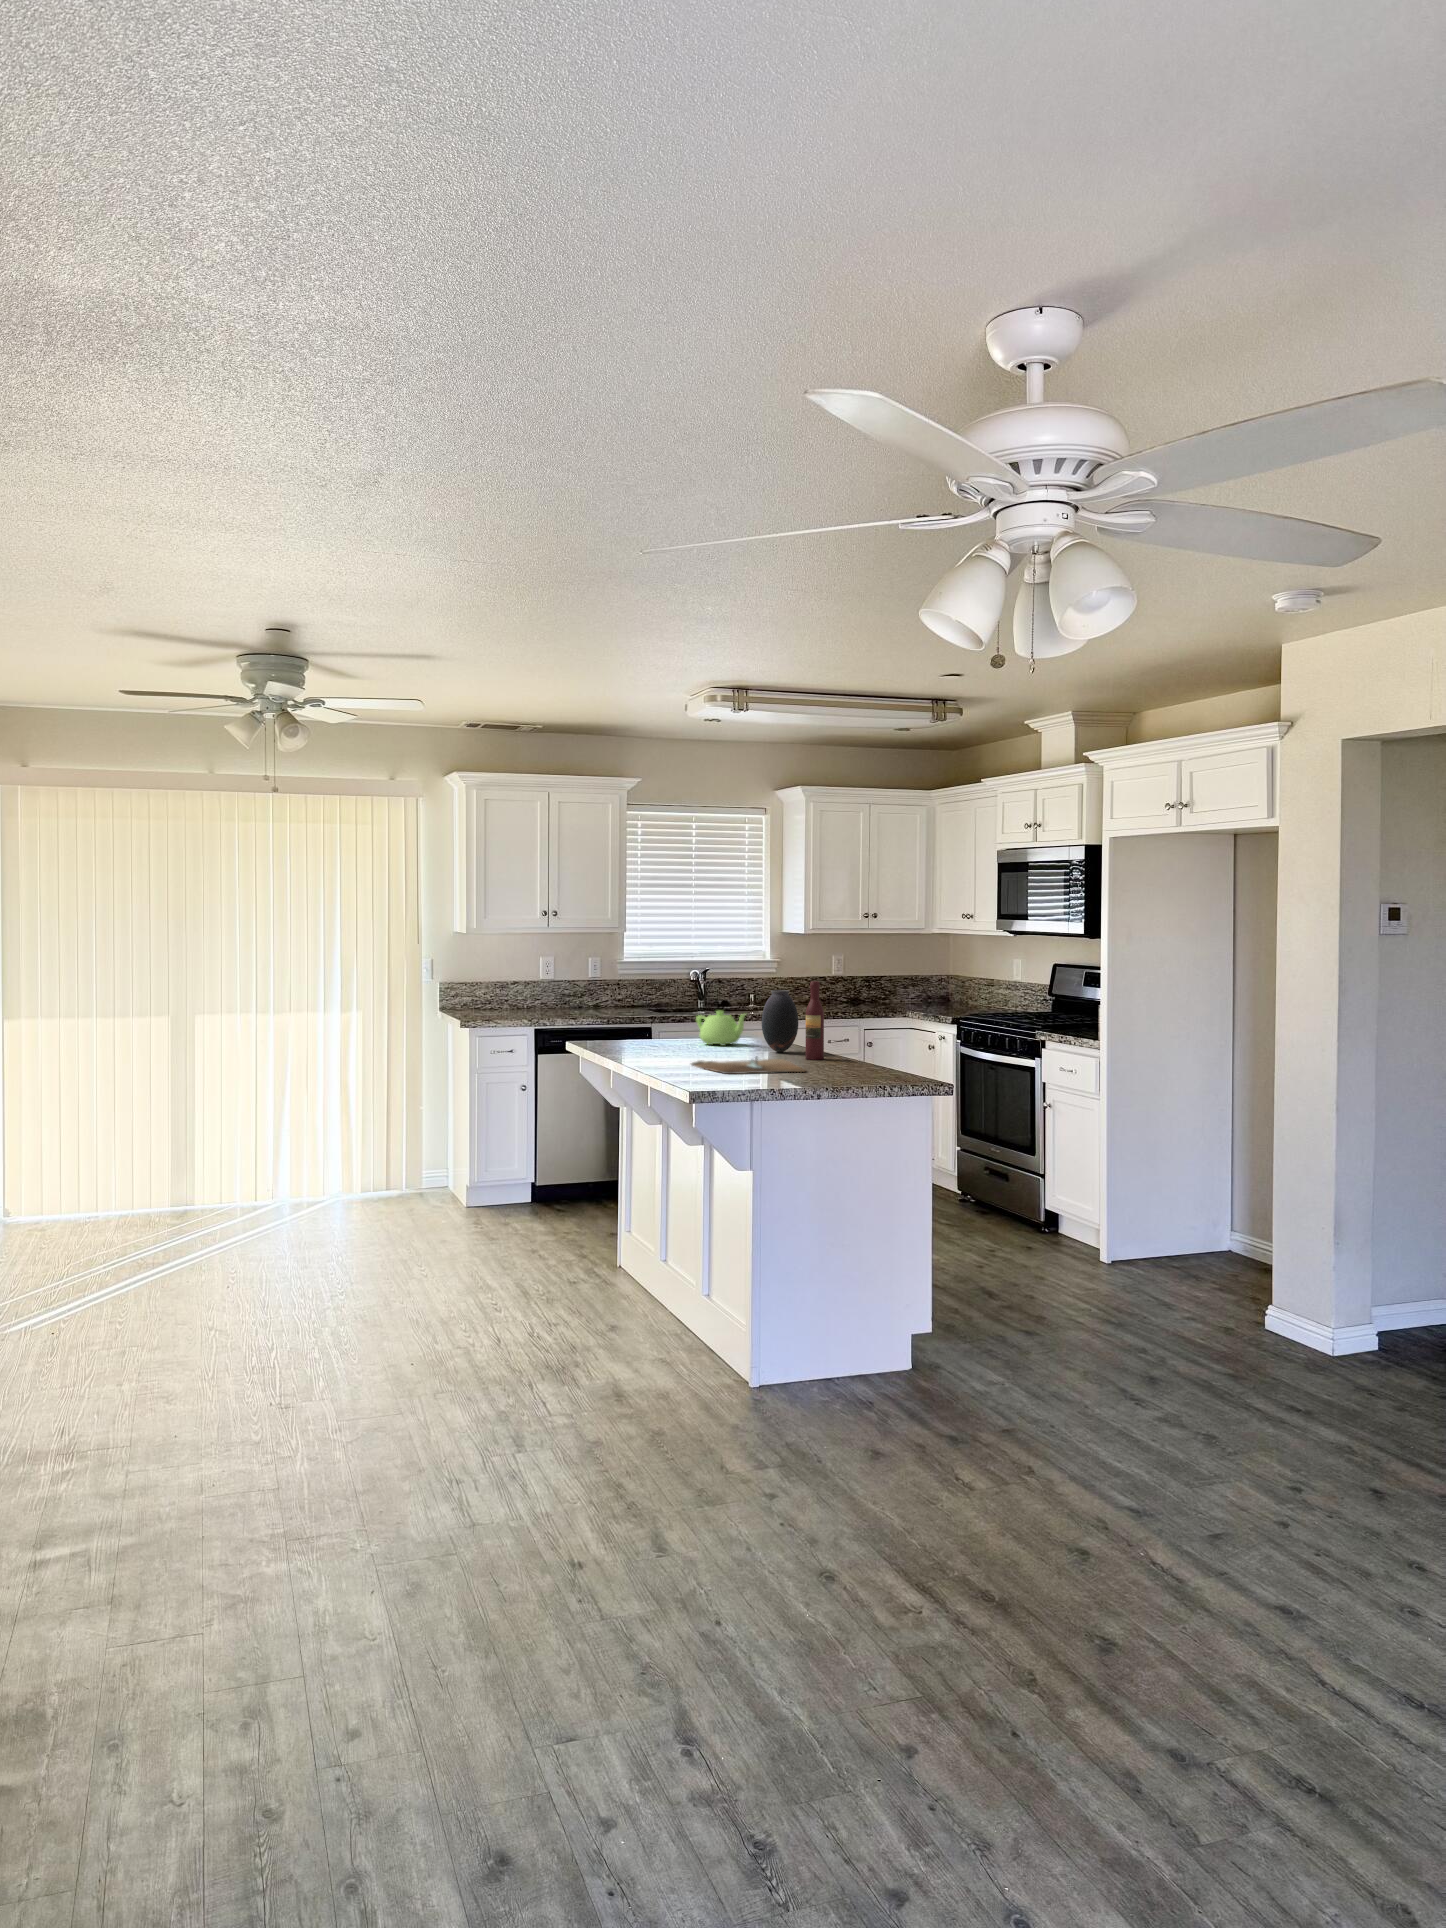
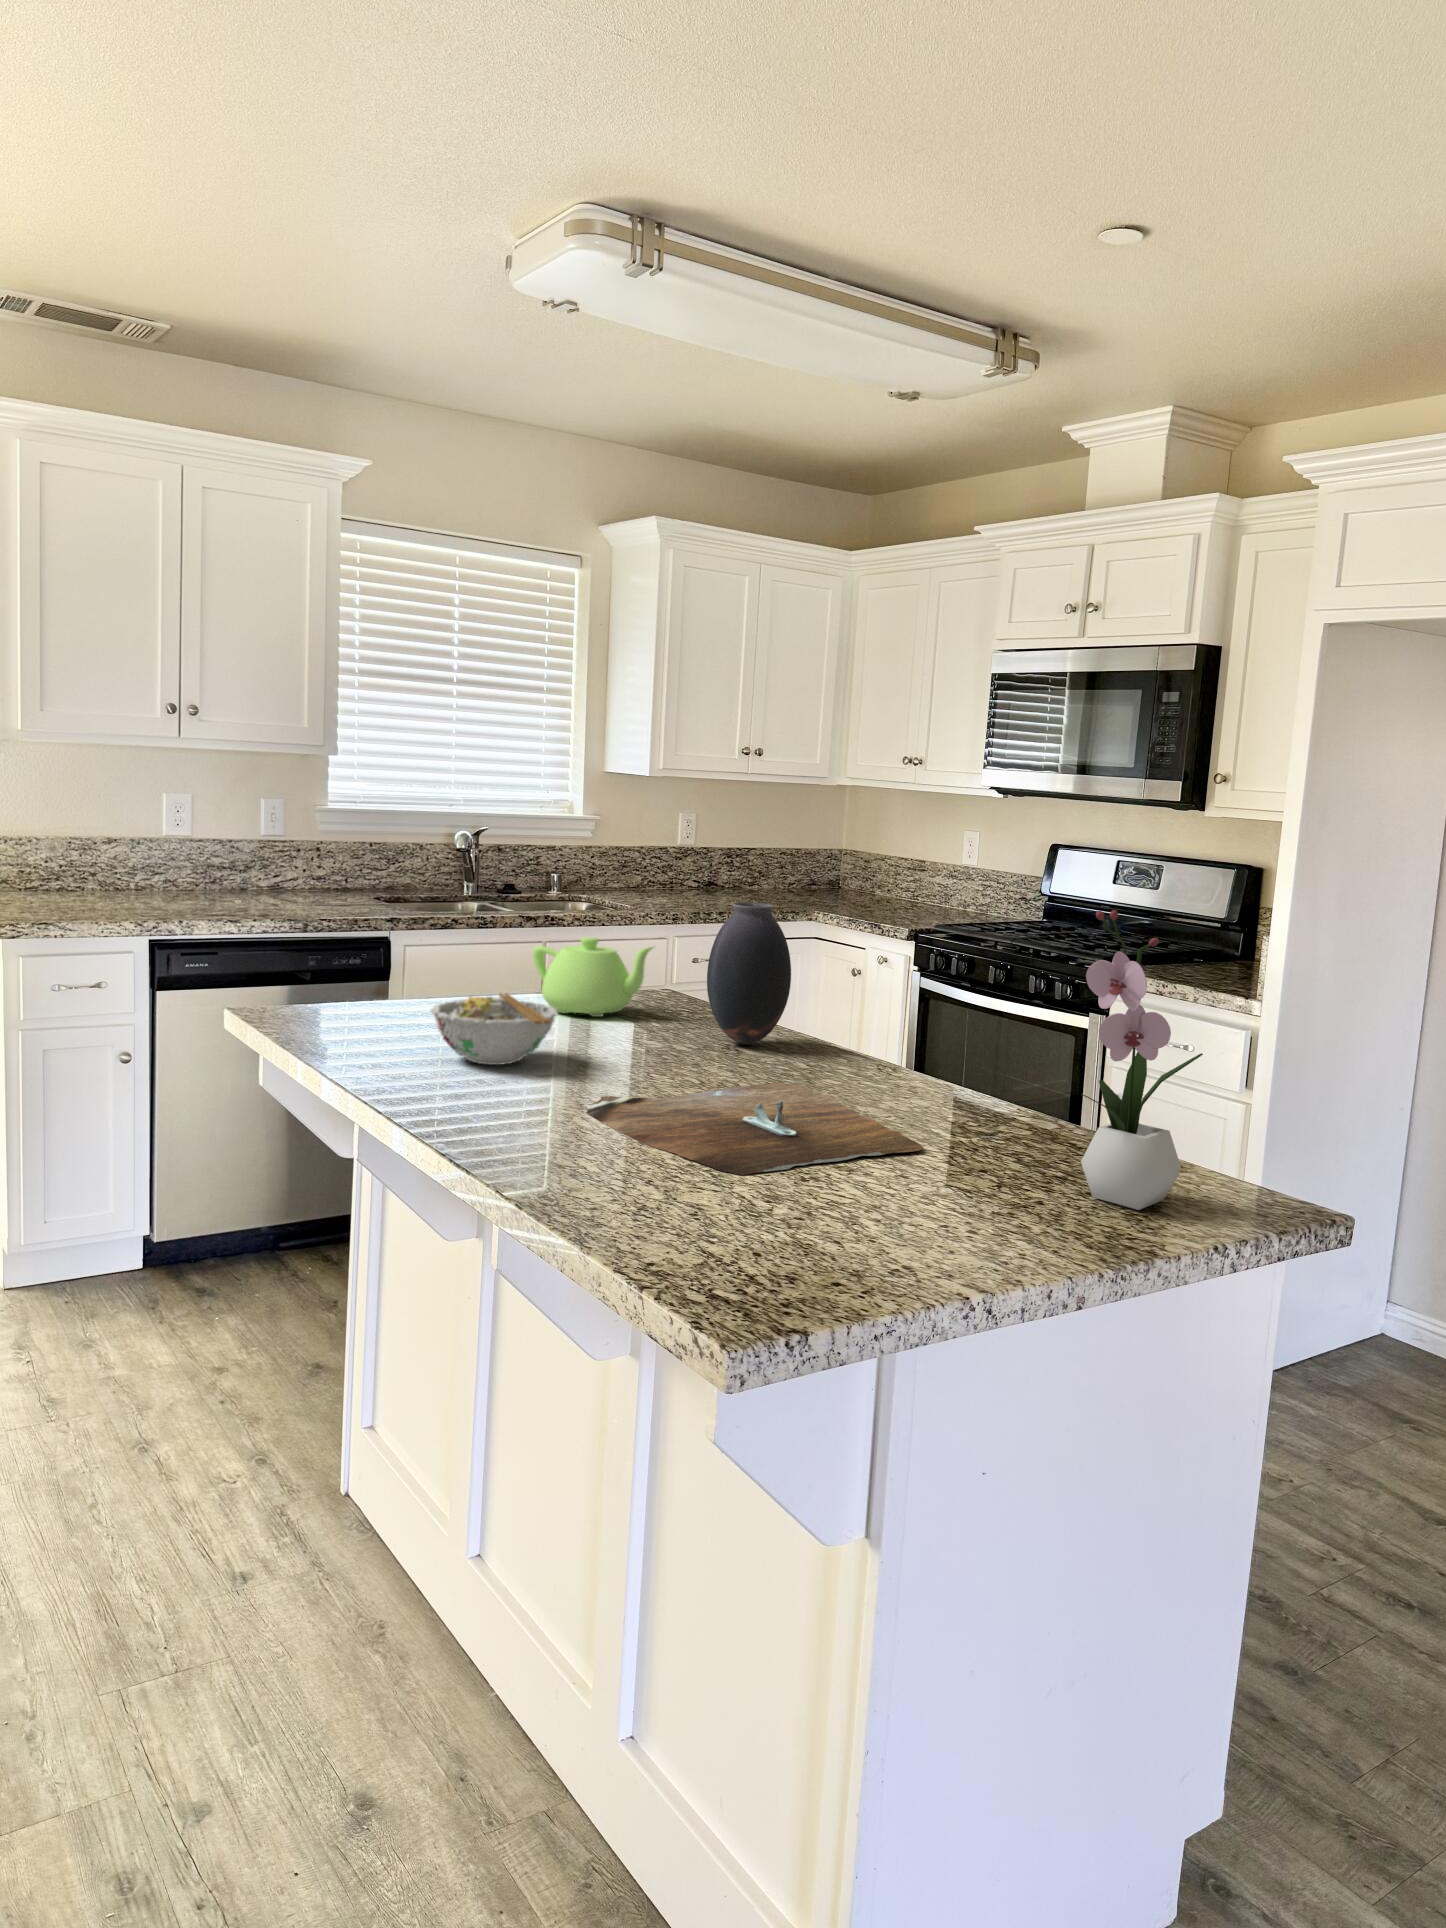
flower arrangement: none [839,977,887,1082] -> present [1081,910,1203,1210]
wine bottle: present [806,981,824,1060] -> none [831,892,881,1078]
bowl: none [640,1028,691,1055] -> present [430,993,558,1065]

